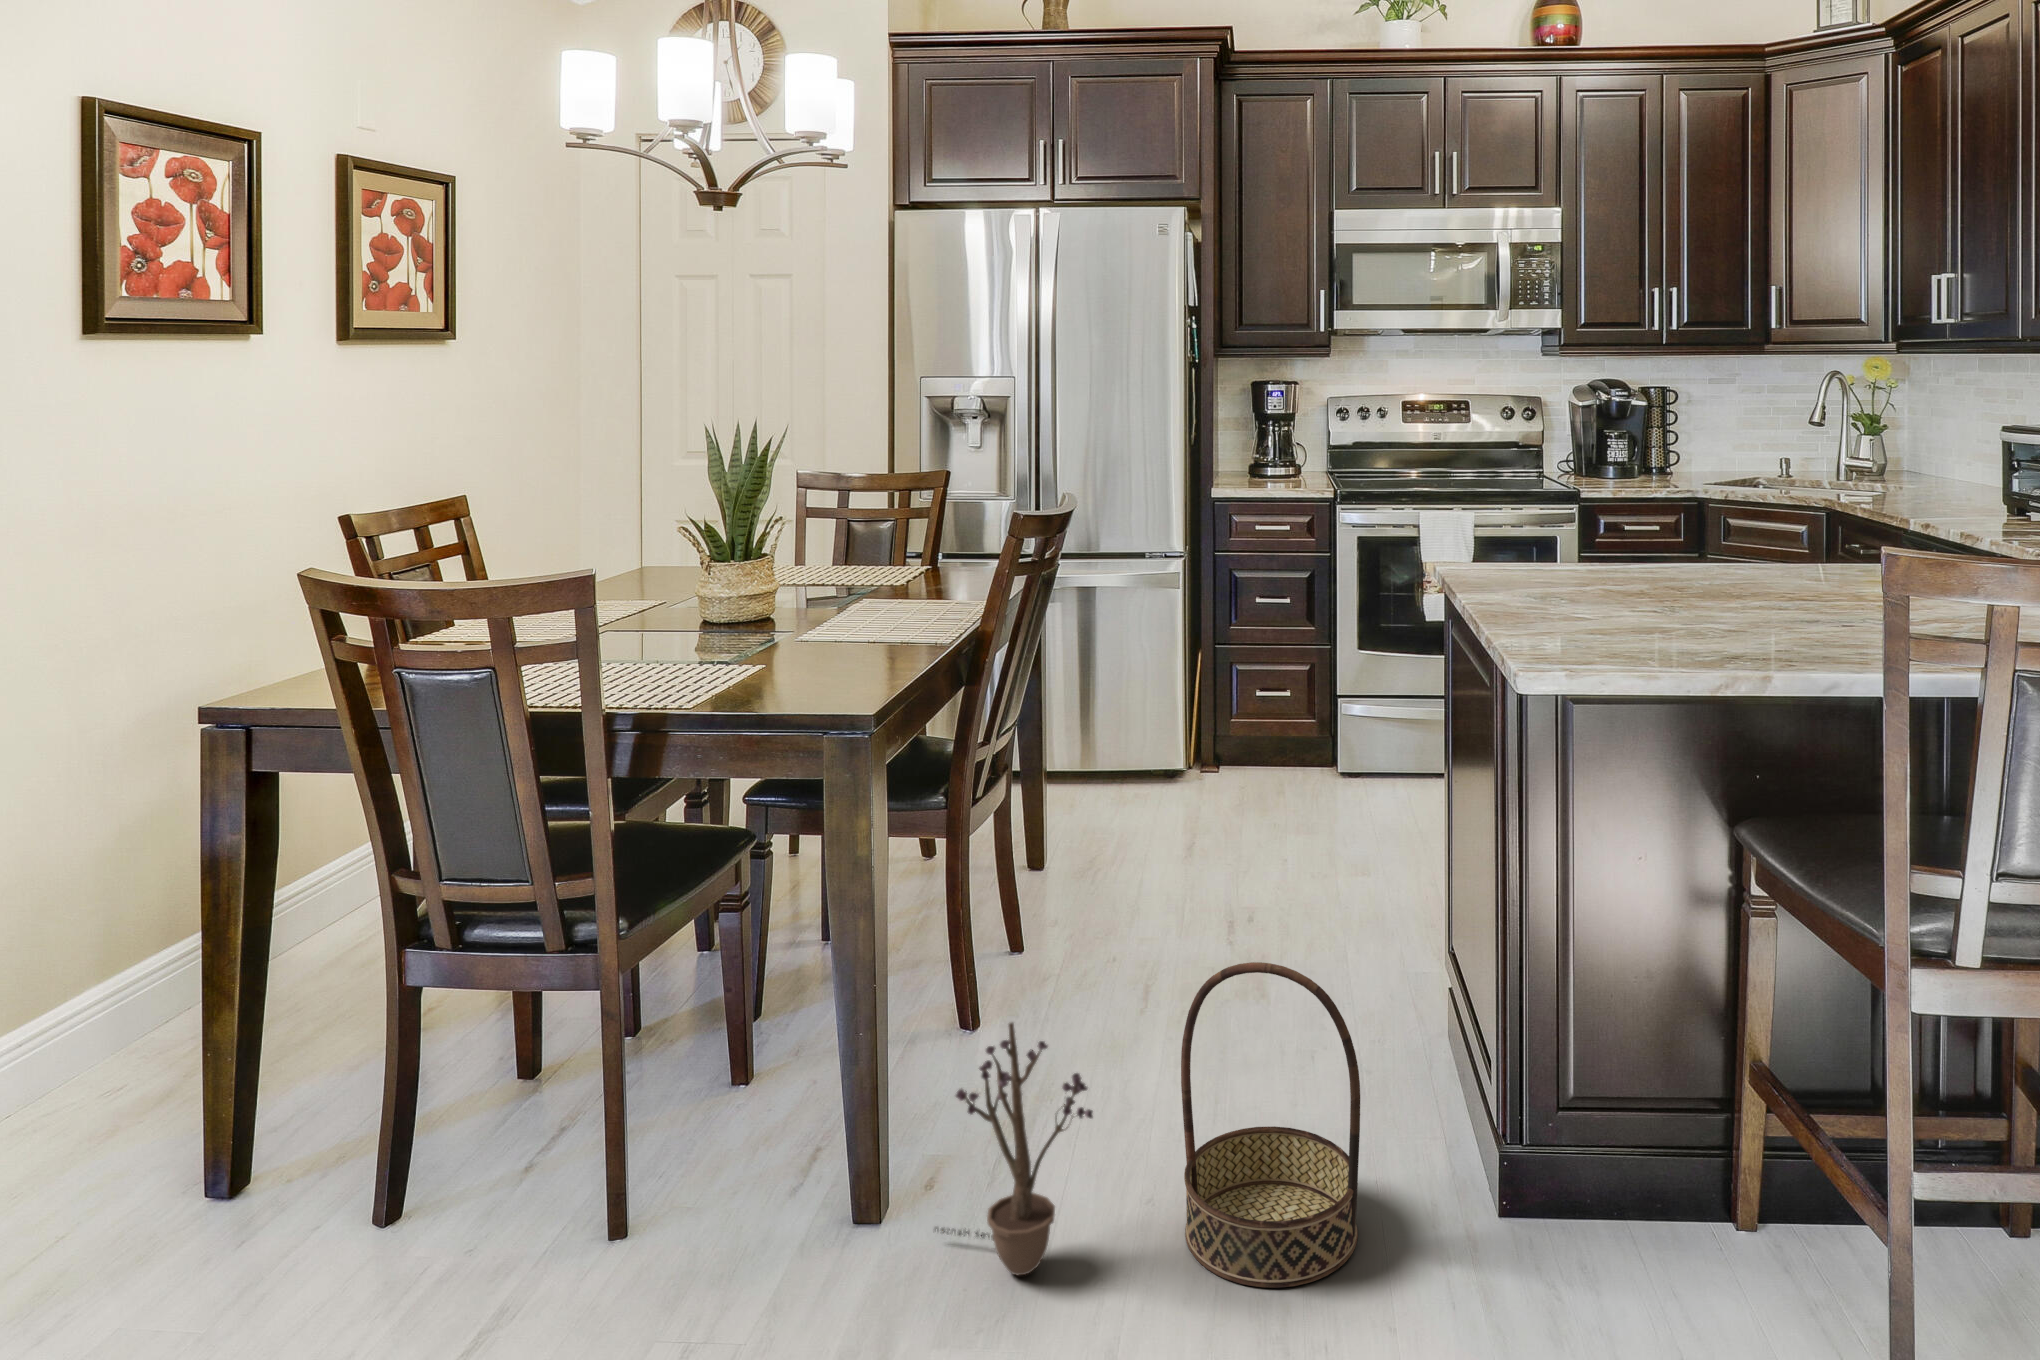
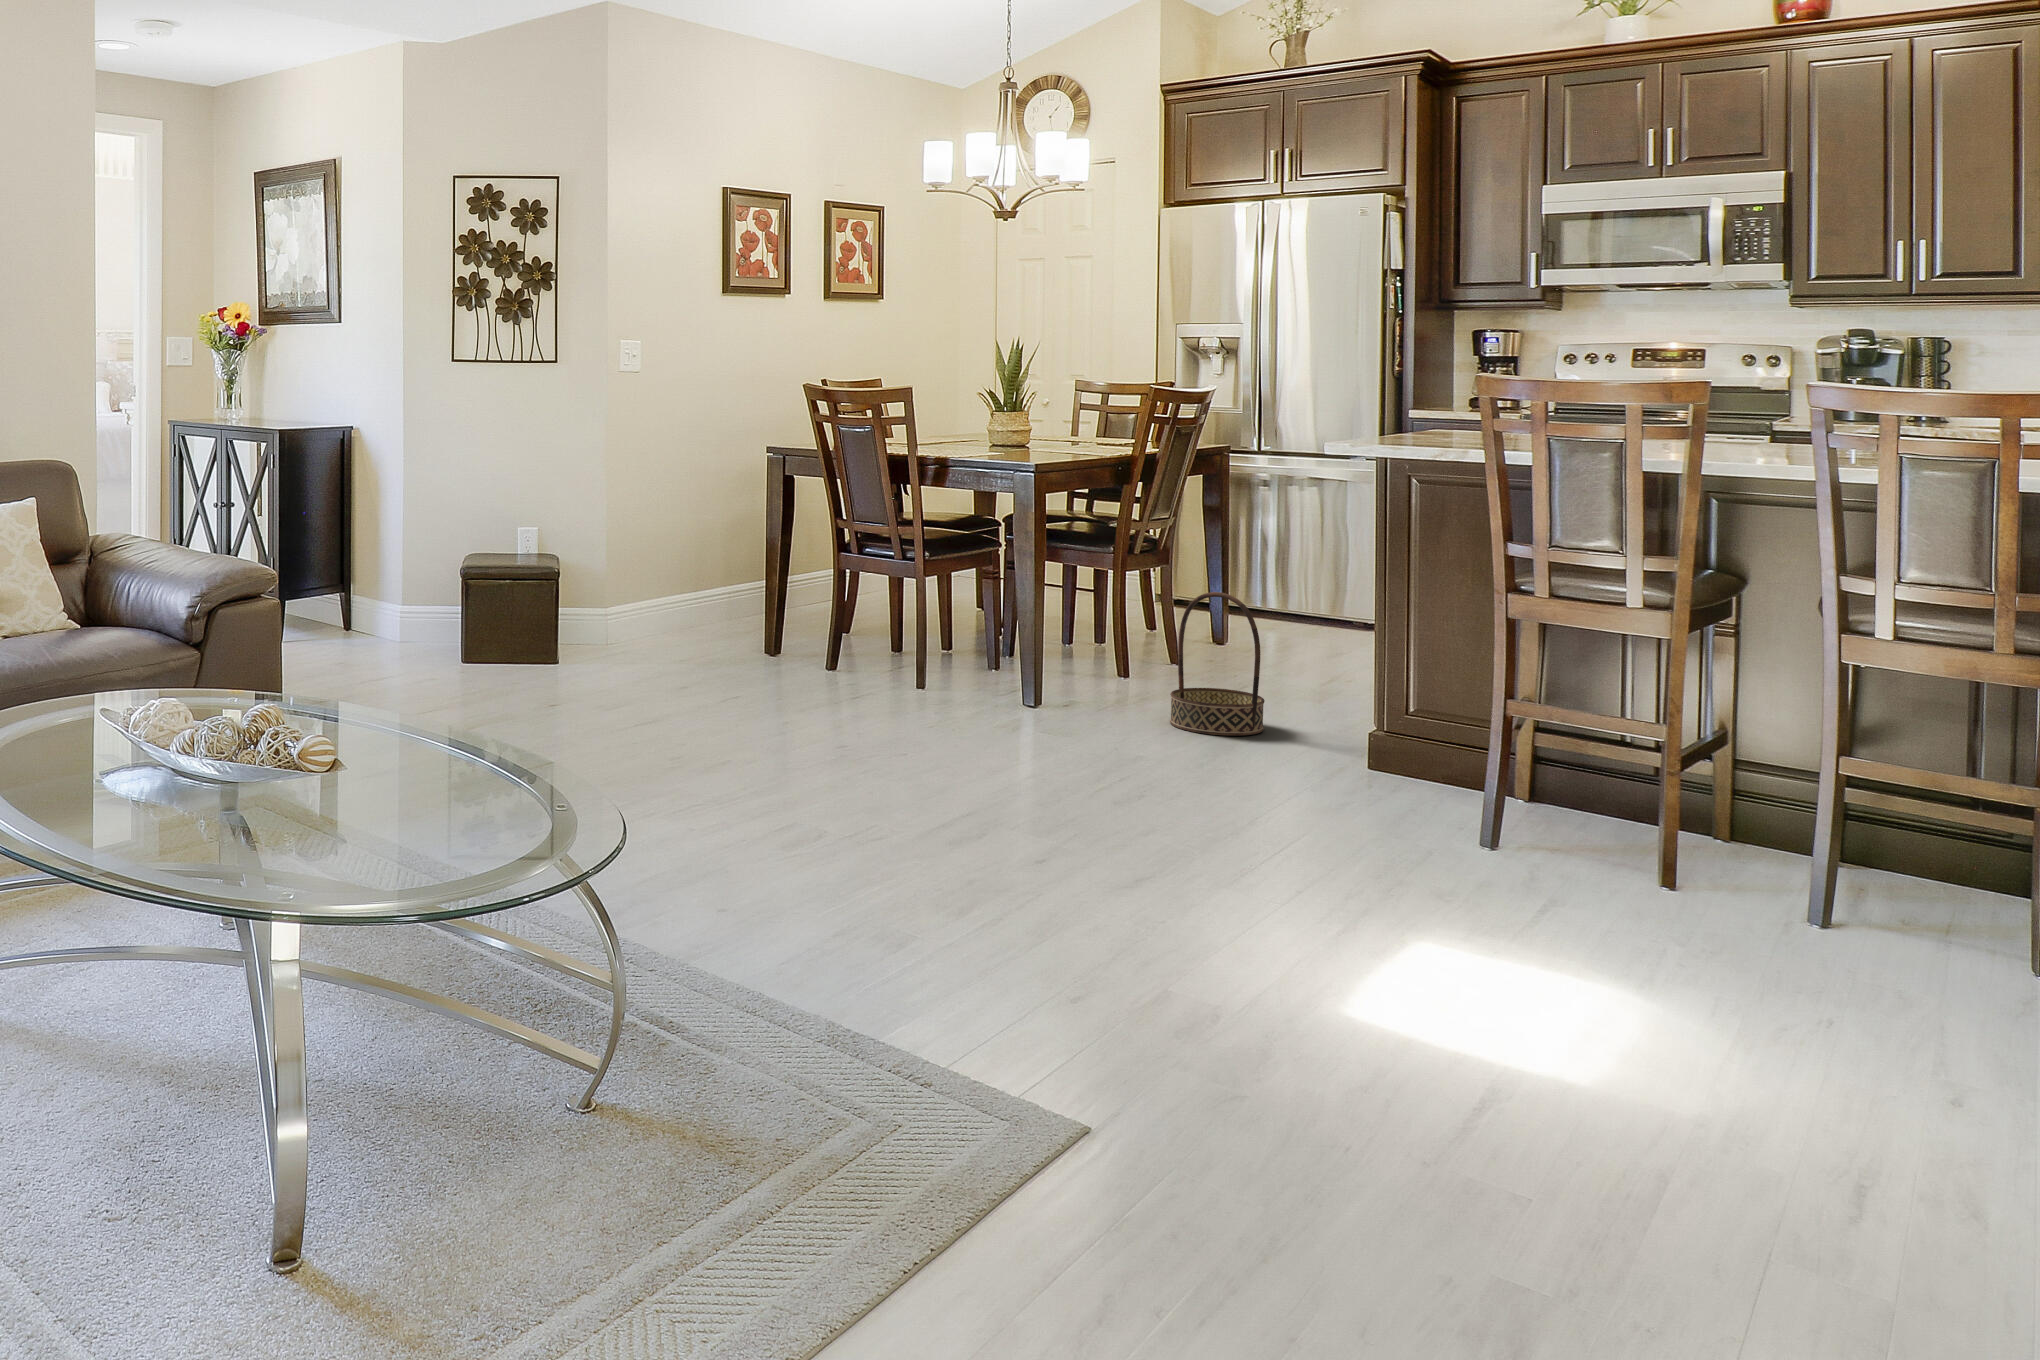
decorative plant: present [934,1023,1093,1275] -> none [1052,599,1119,713]

